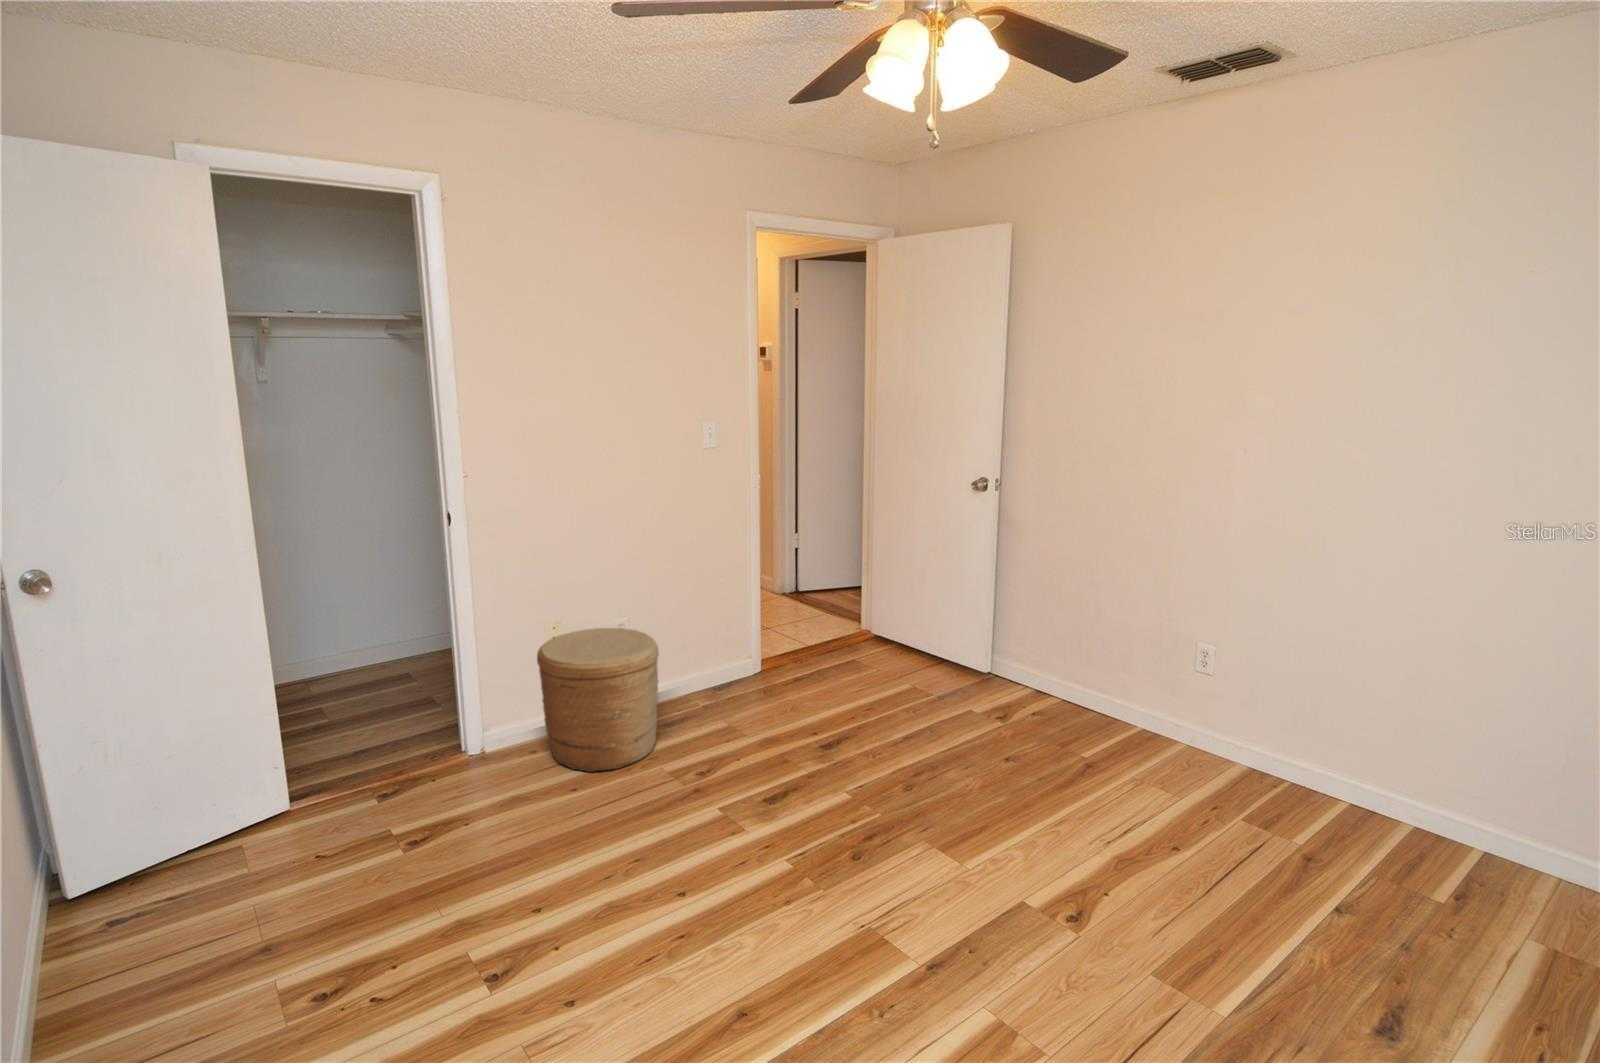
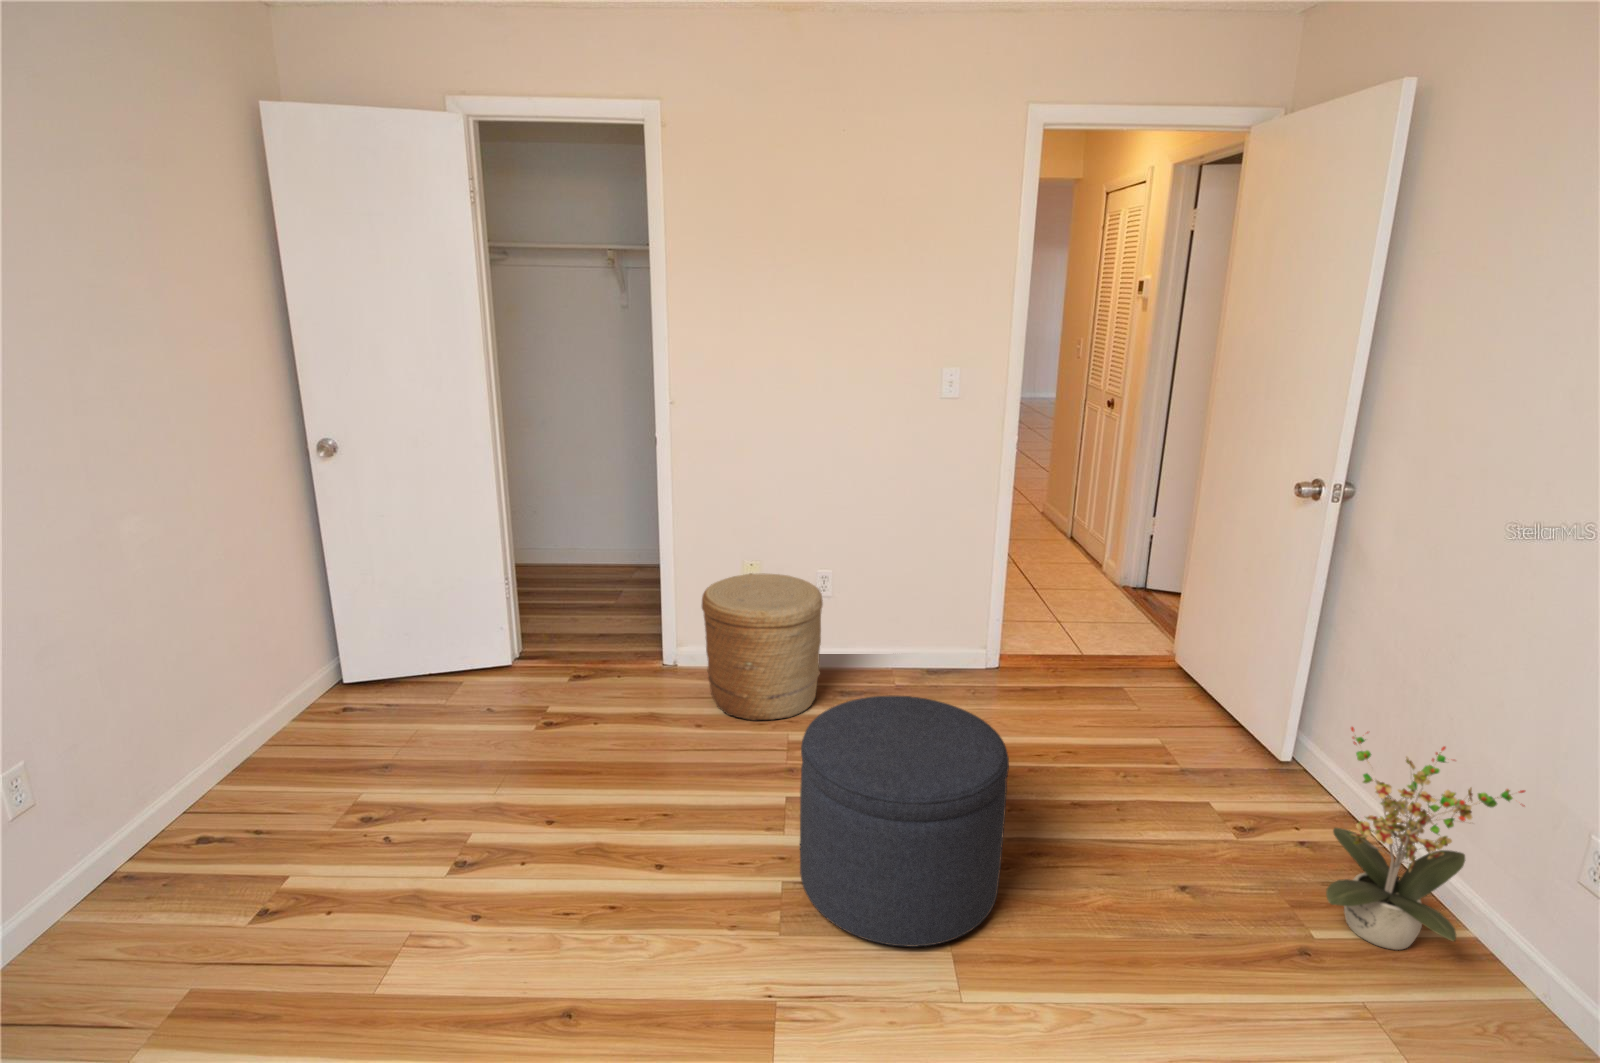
potted plant: none [1059,622,1152,749] -> present [1326,727,1525,950]
ottoman: none [777,679,940,865] -> present [800,696,1009,947]

